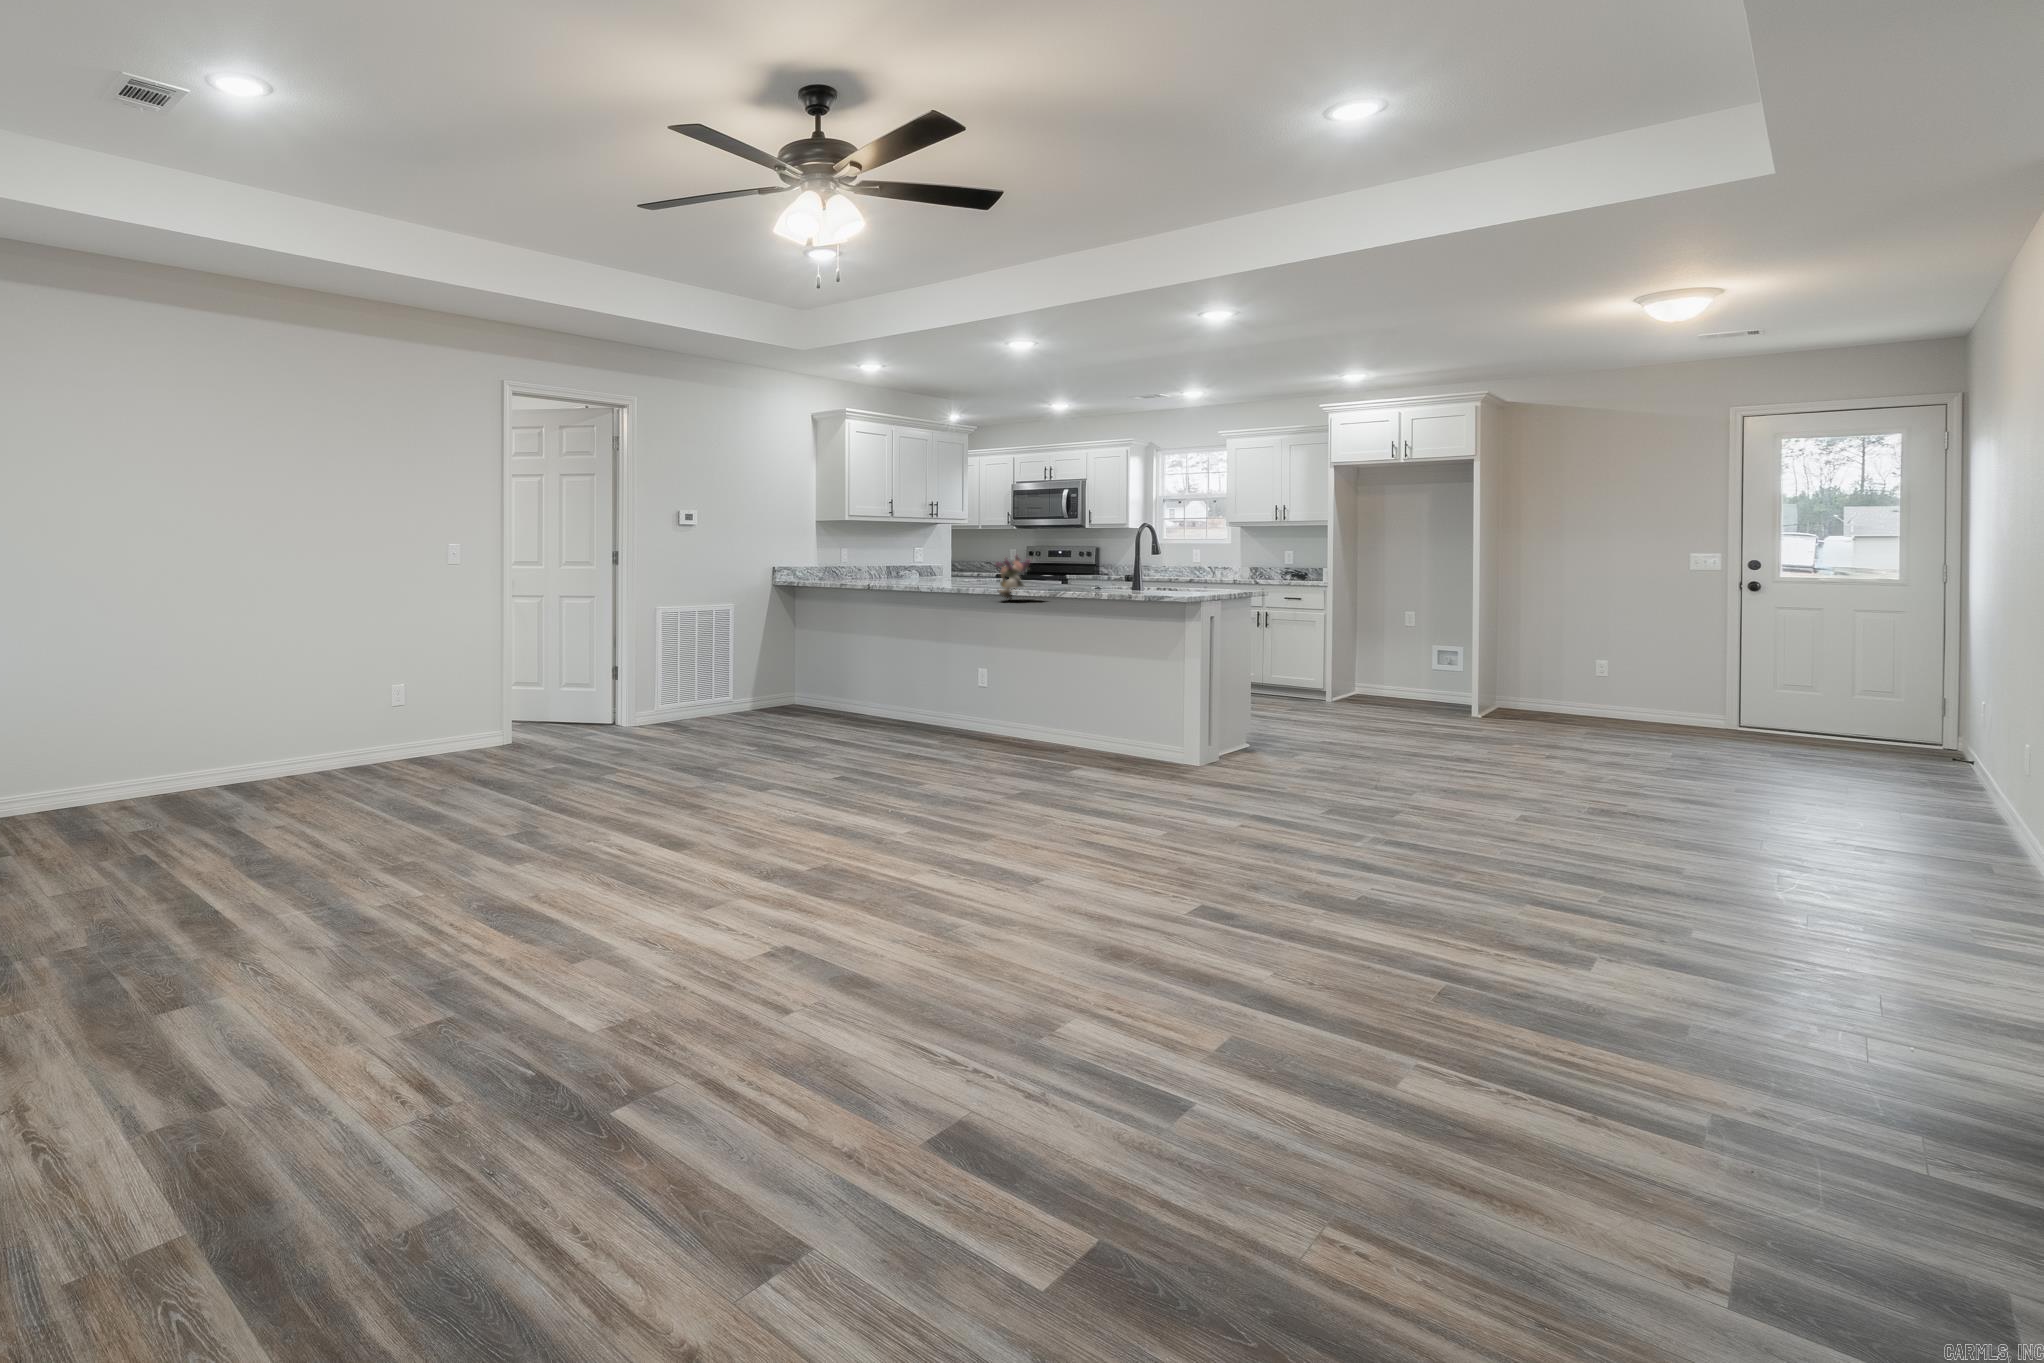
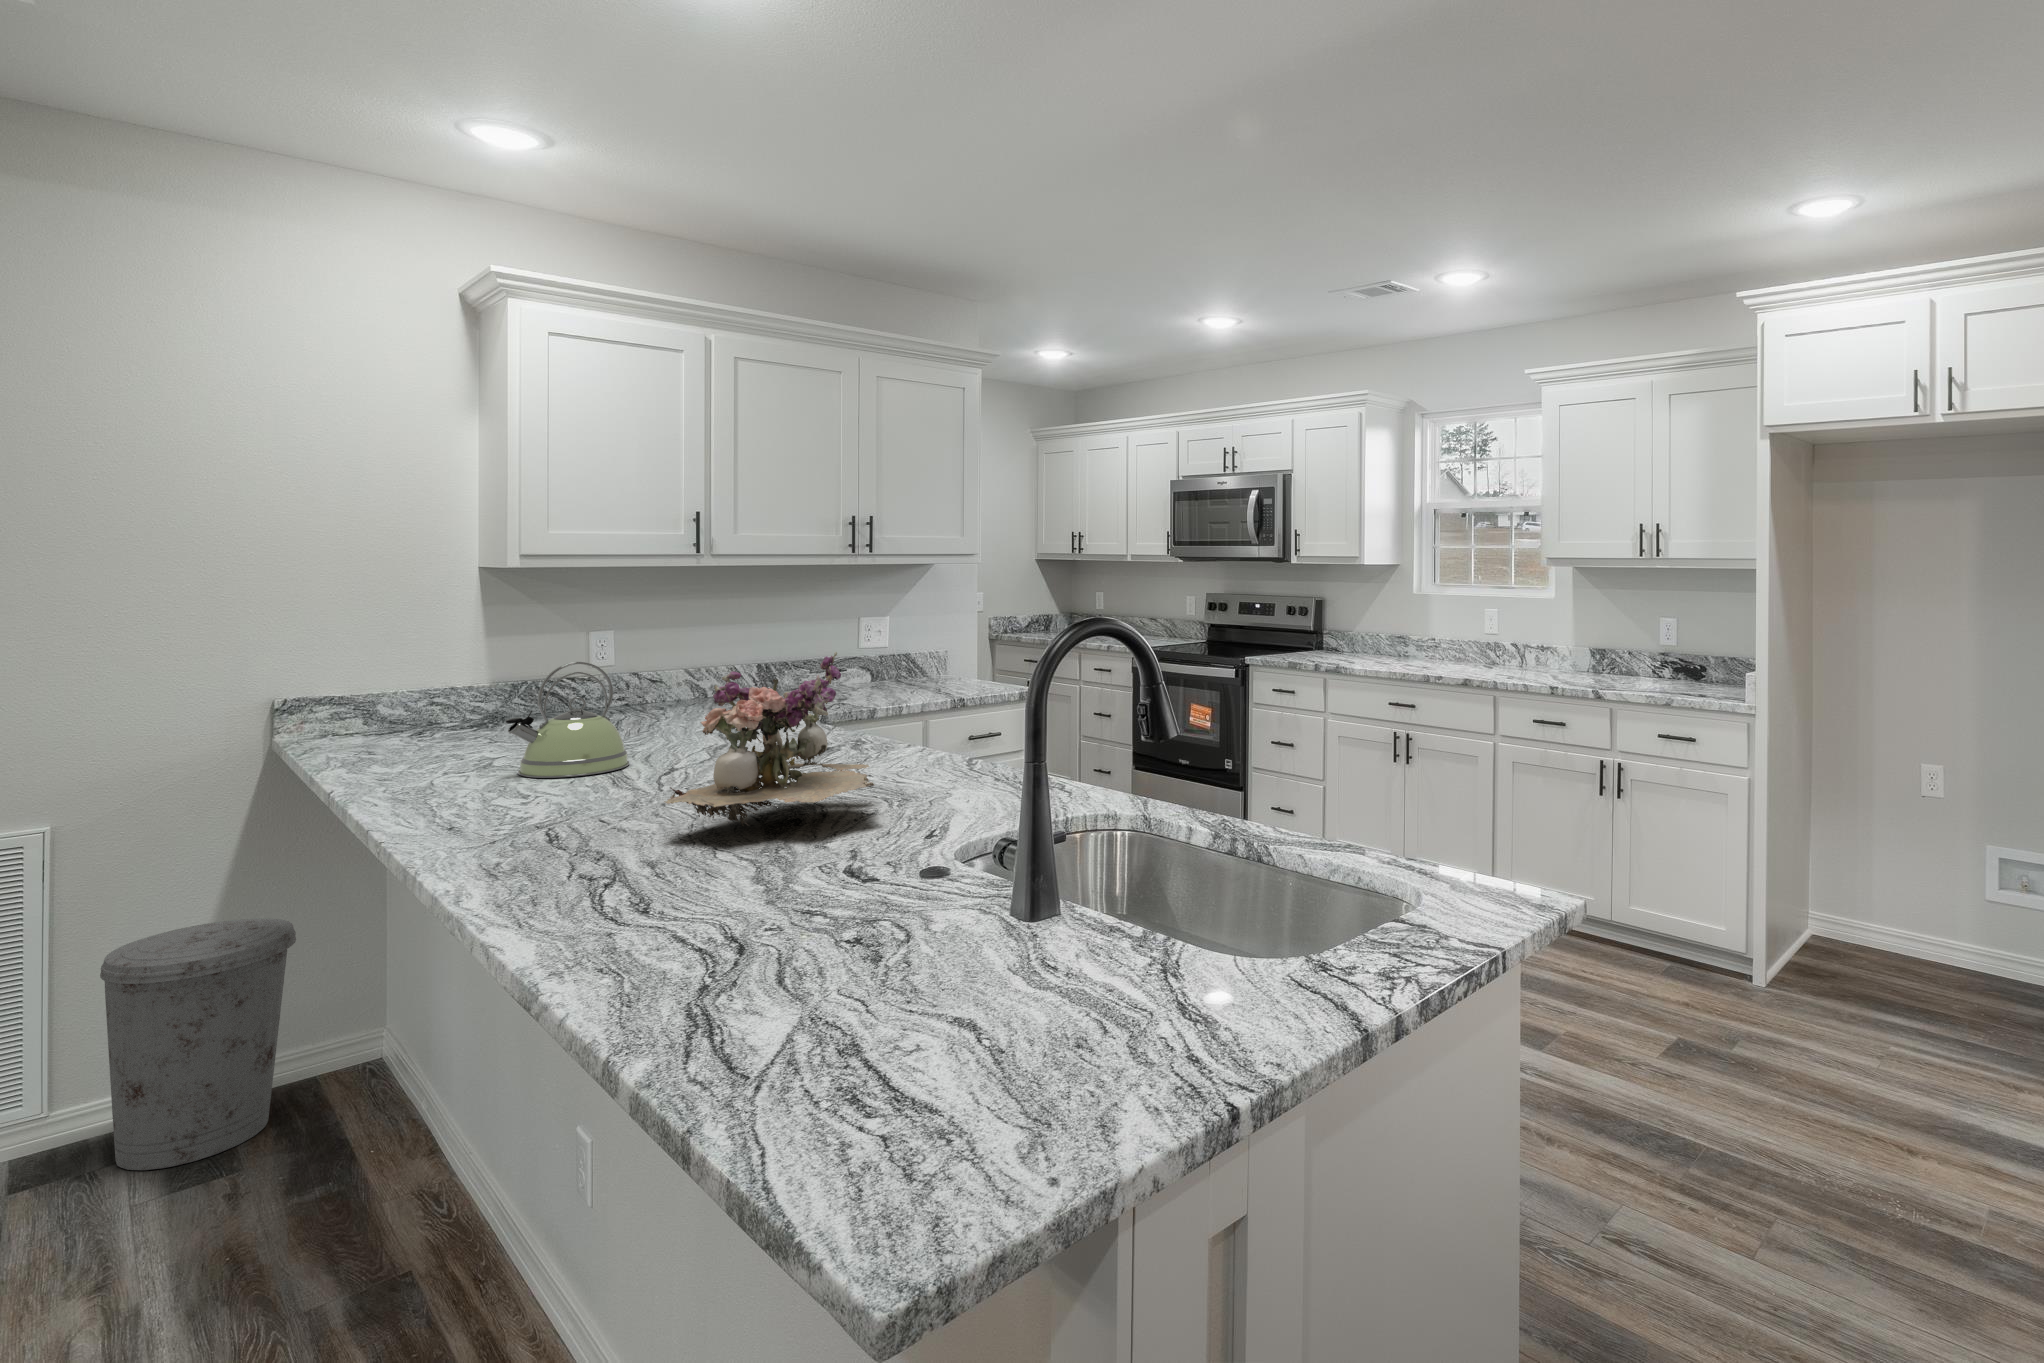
kettle: none [892,561,924,597] -> present [505,662,629,778]
trash can: none [745,657,793,731] -> present [100,918,296,1170]

